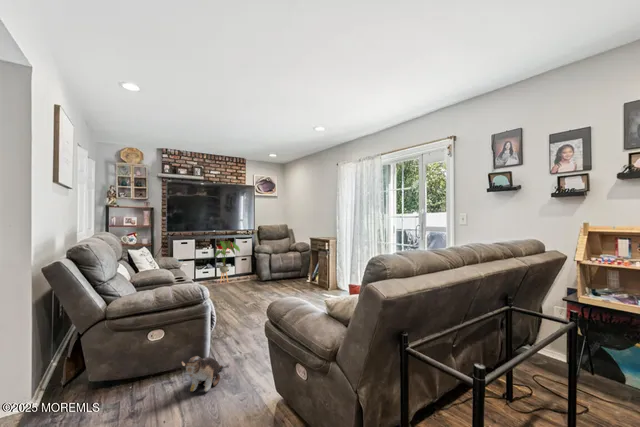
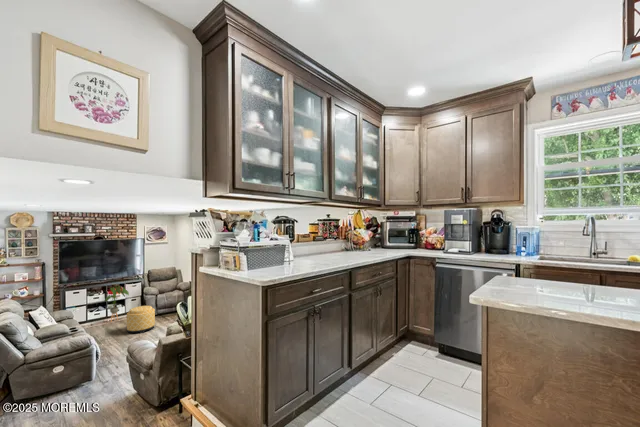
ottoman: none [240,264,272,298] -> present [127,306,155,333]
plush toy: present [182,356,223,392] -> none [77,378,105,399]

